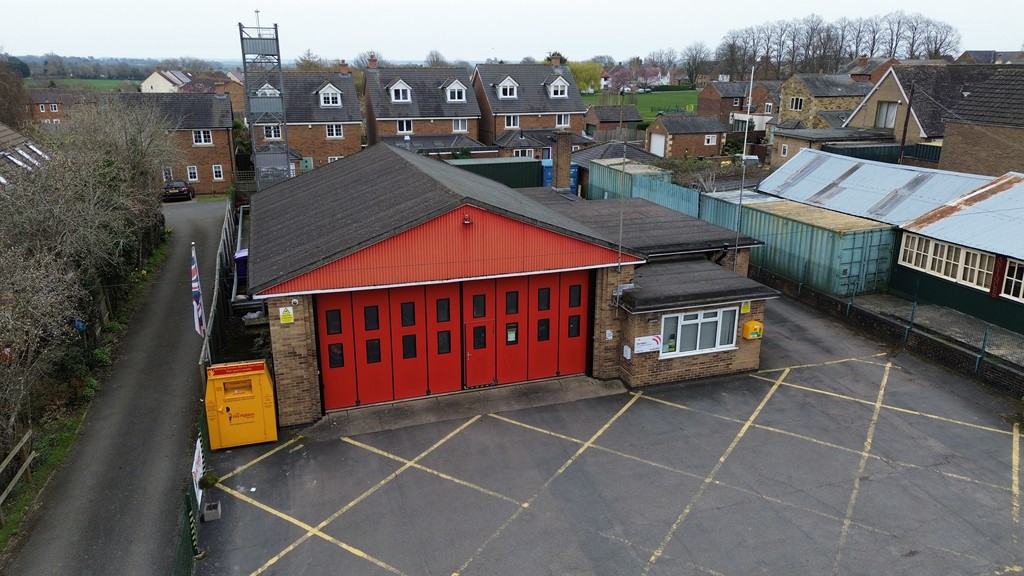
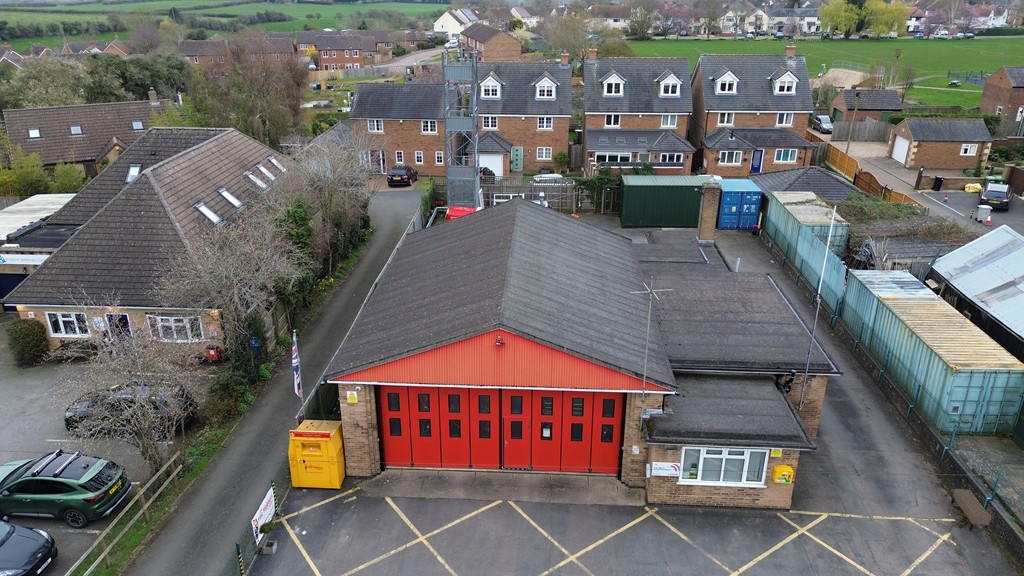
bench: none [874,327,918,358] -> present [951,489,991,531]

